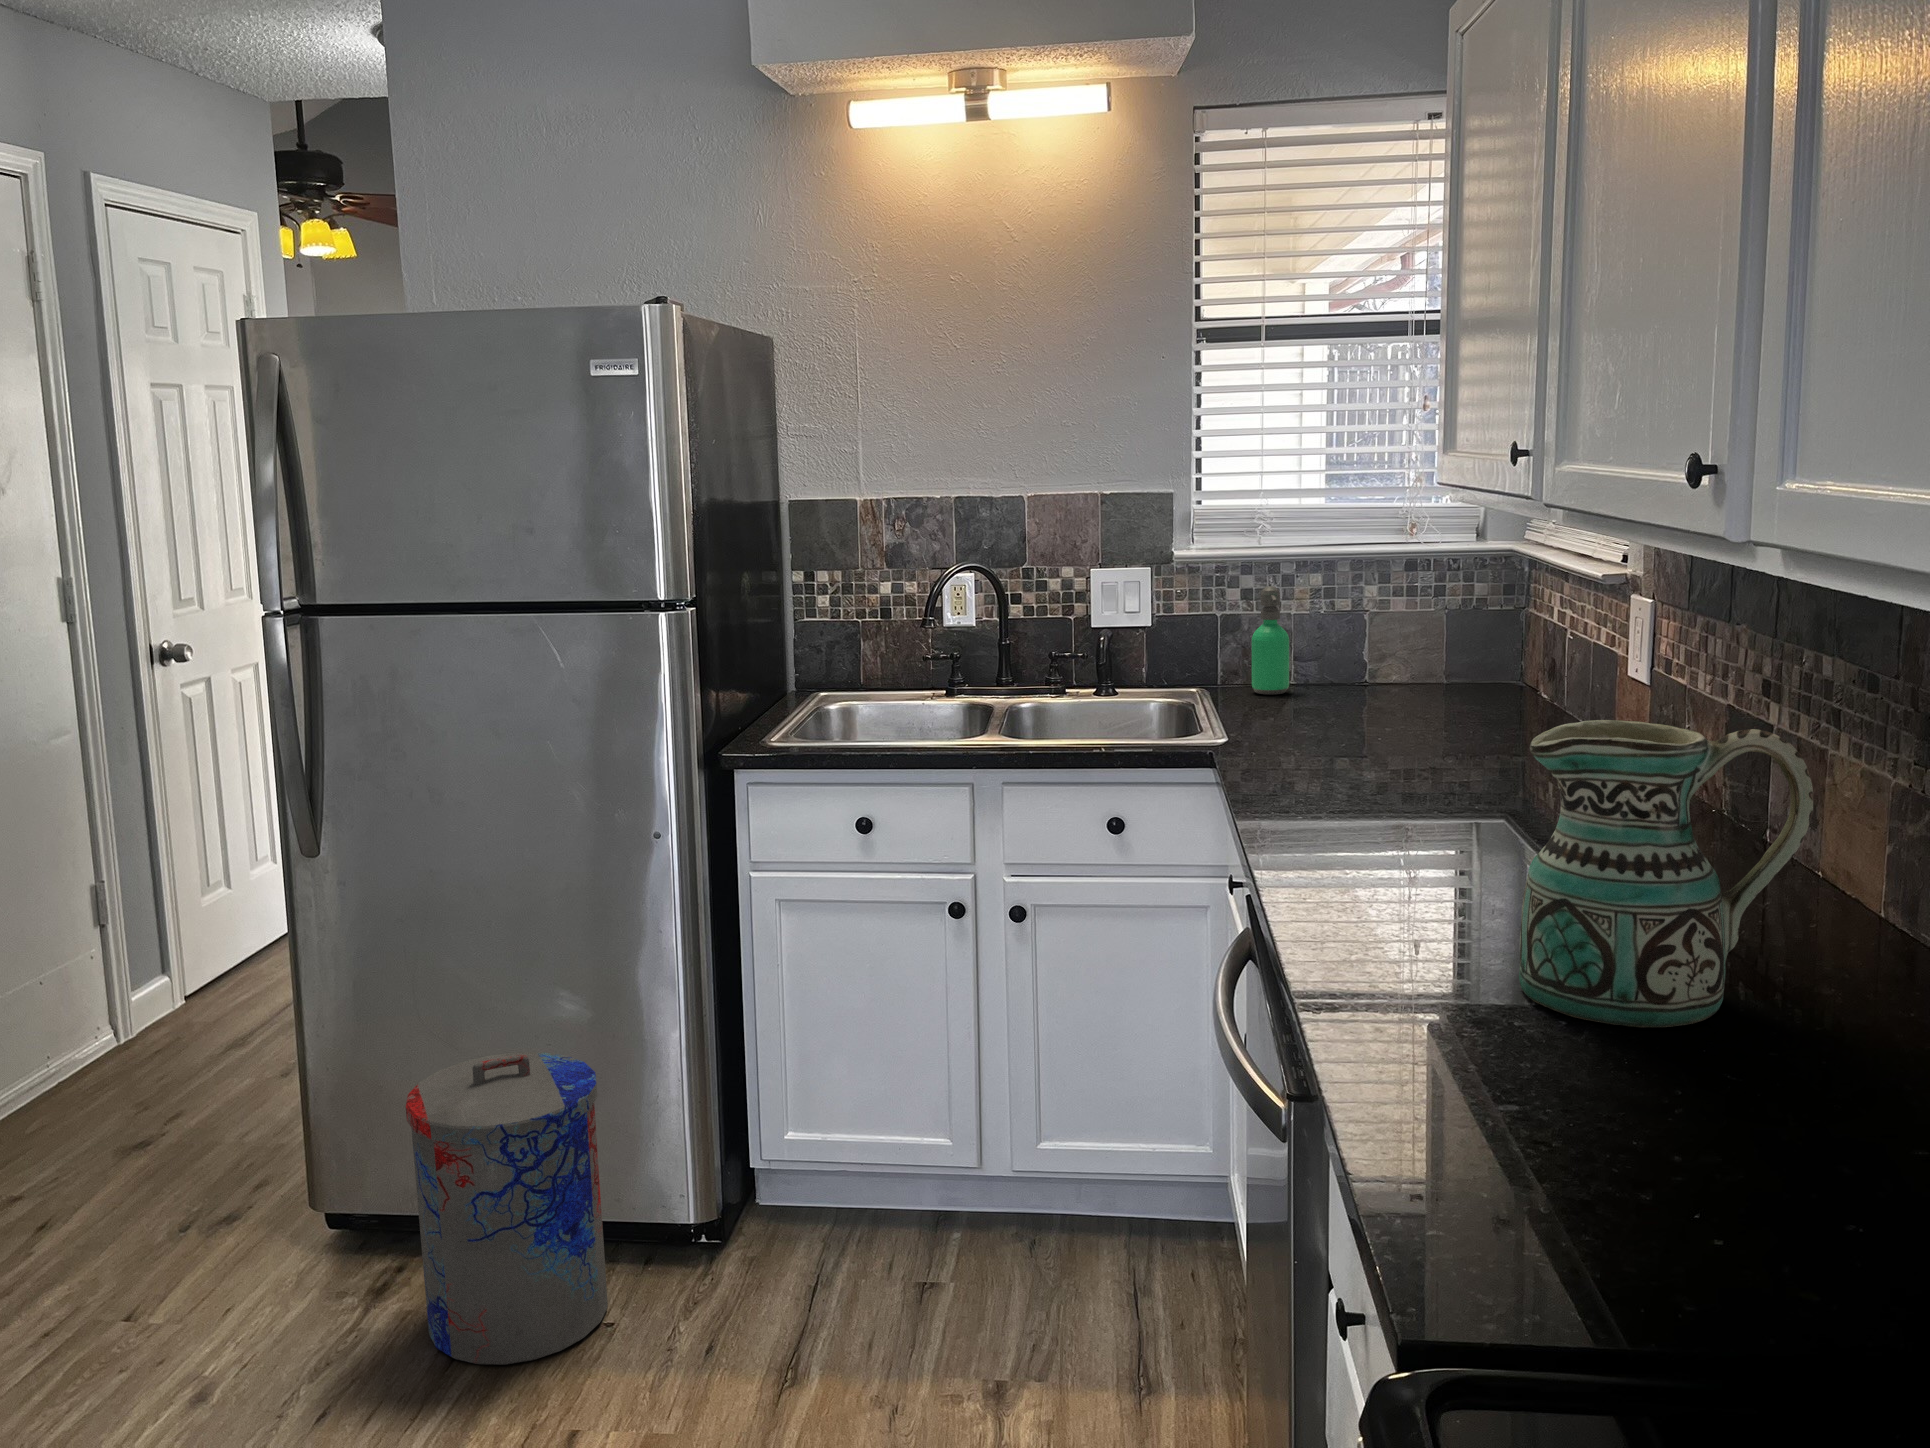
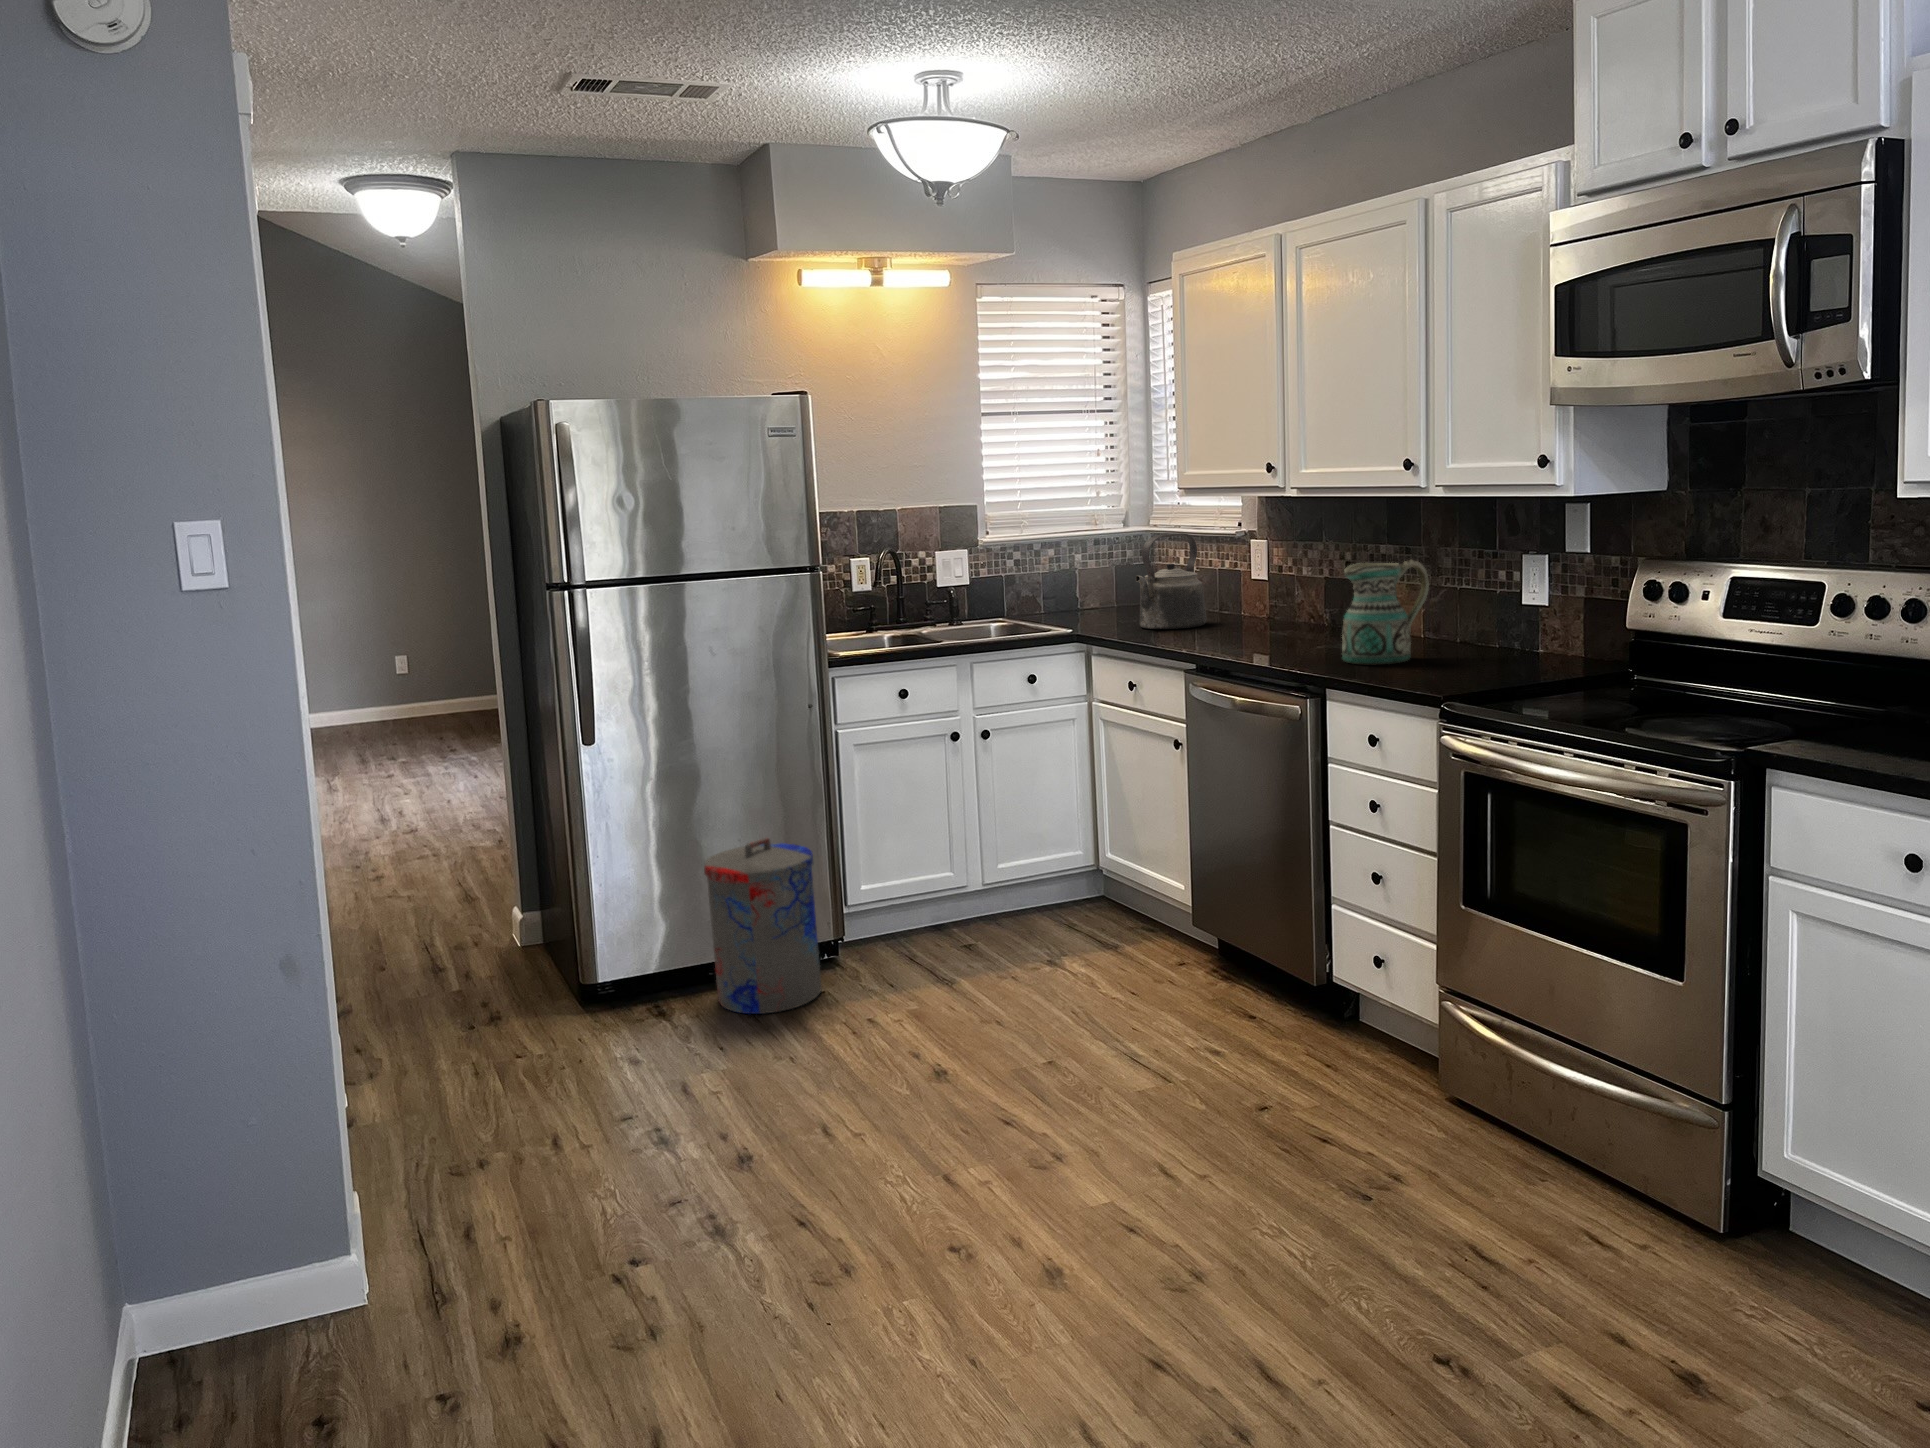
kettle: none [1331,570,1500,769] -> present [1136,533,1207,629]
soap dispenser: present [1252,586,1289,694] -> none [1025,557,1047,617]

